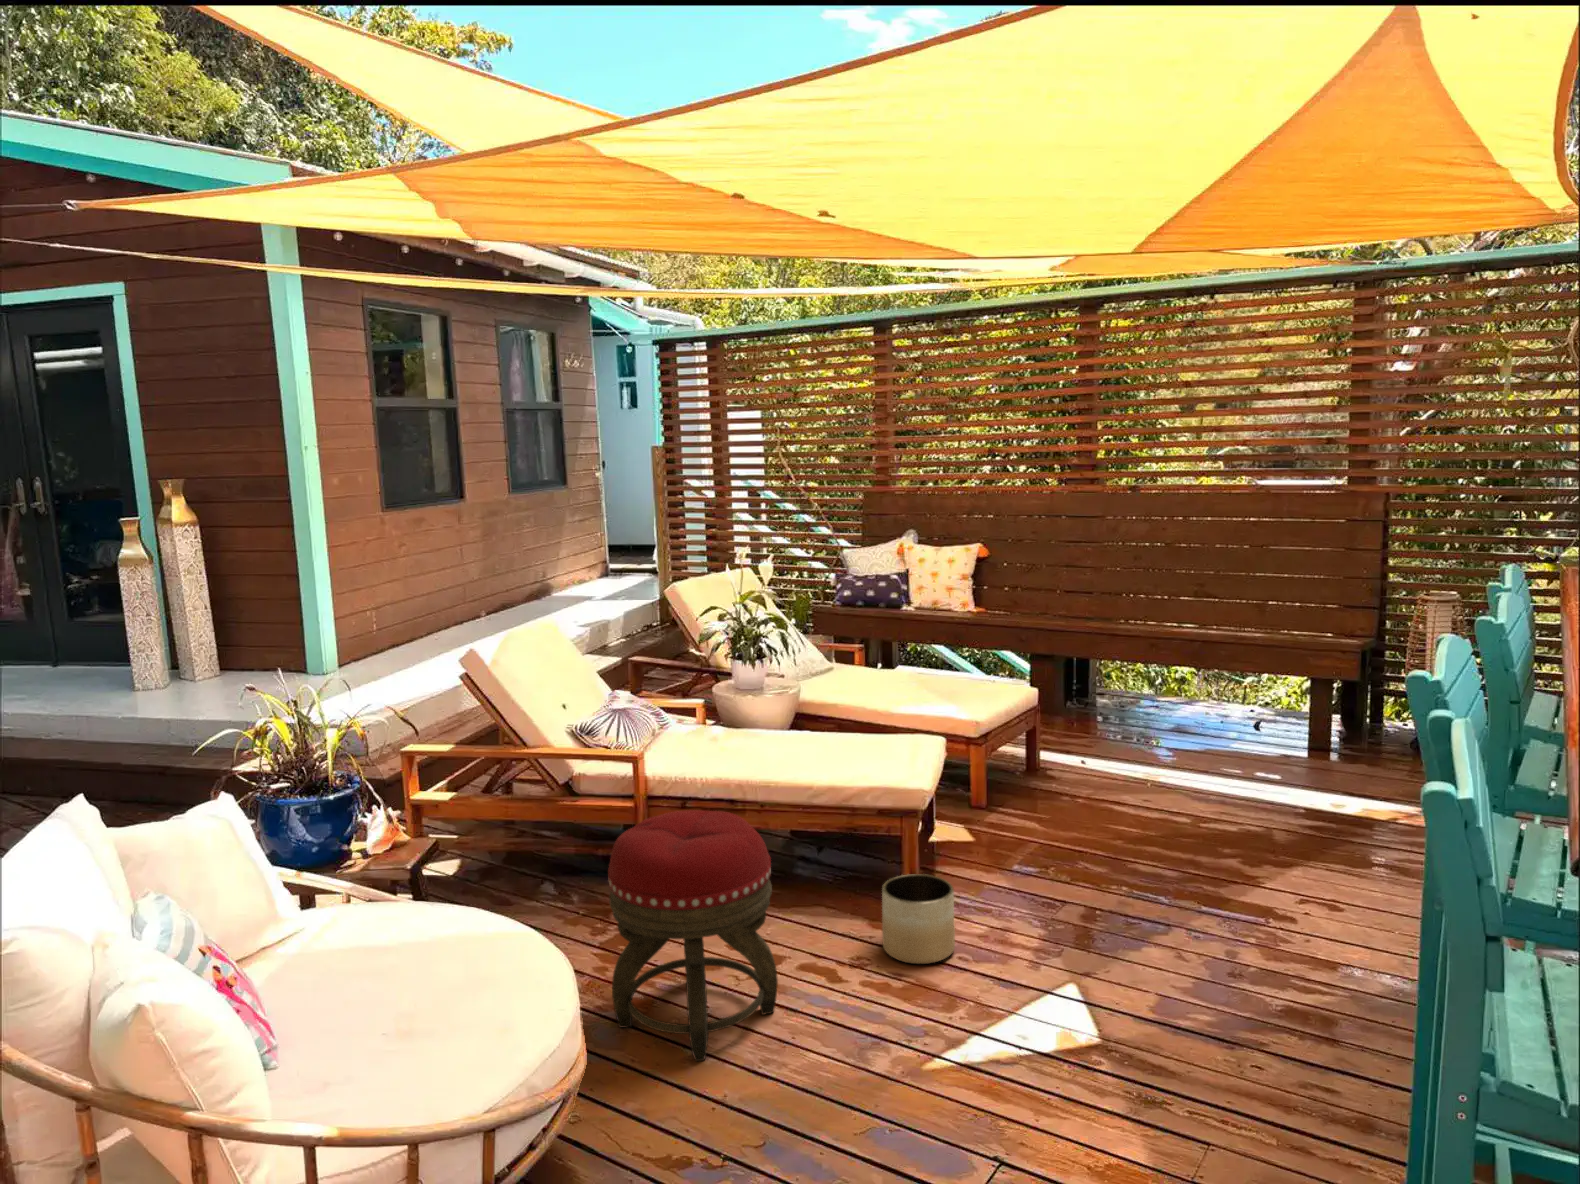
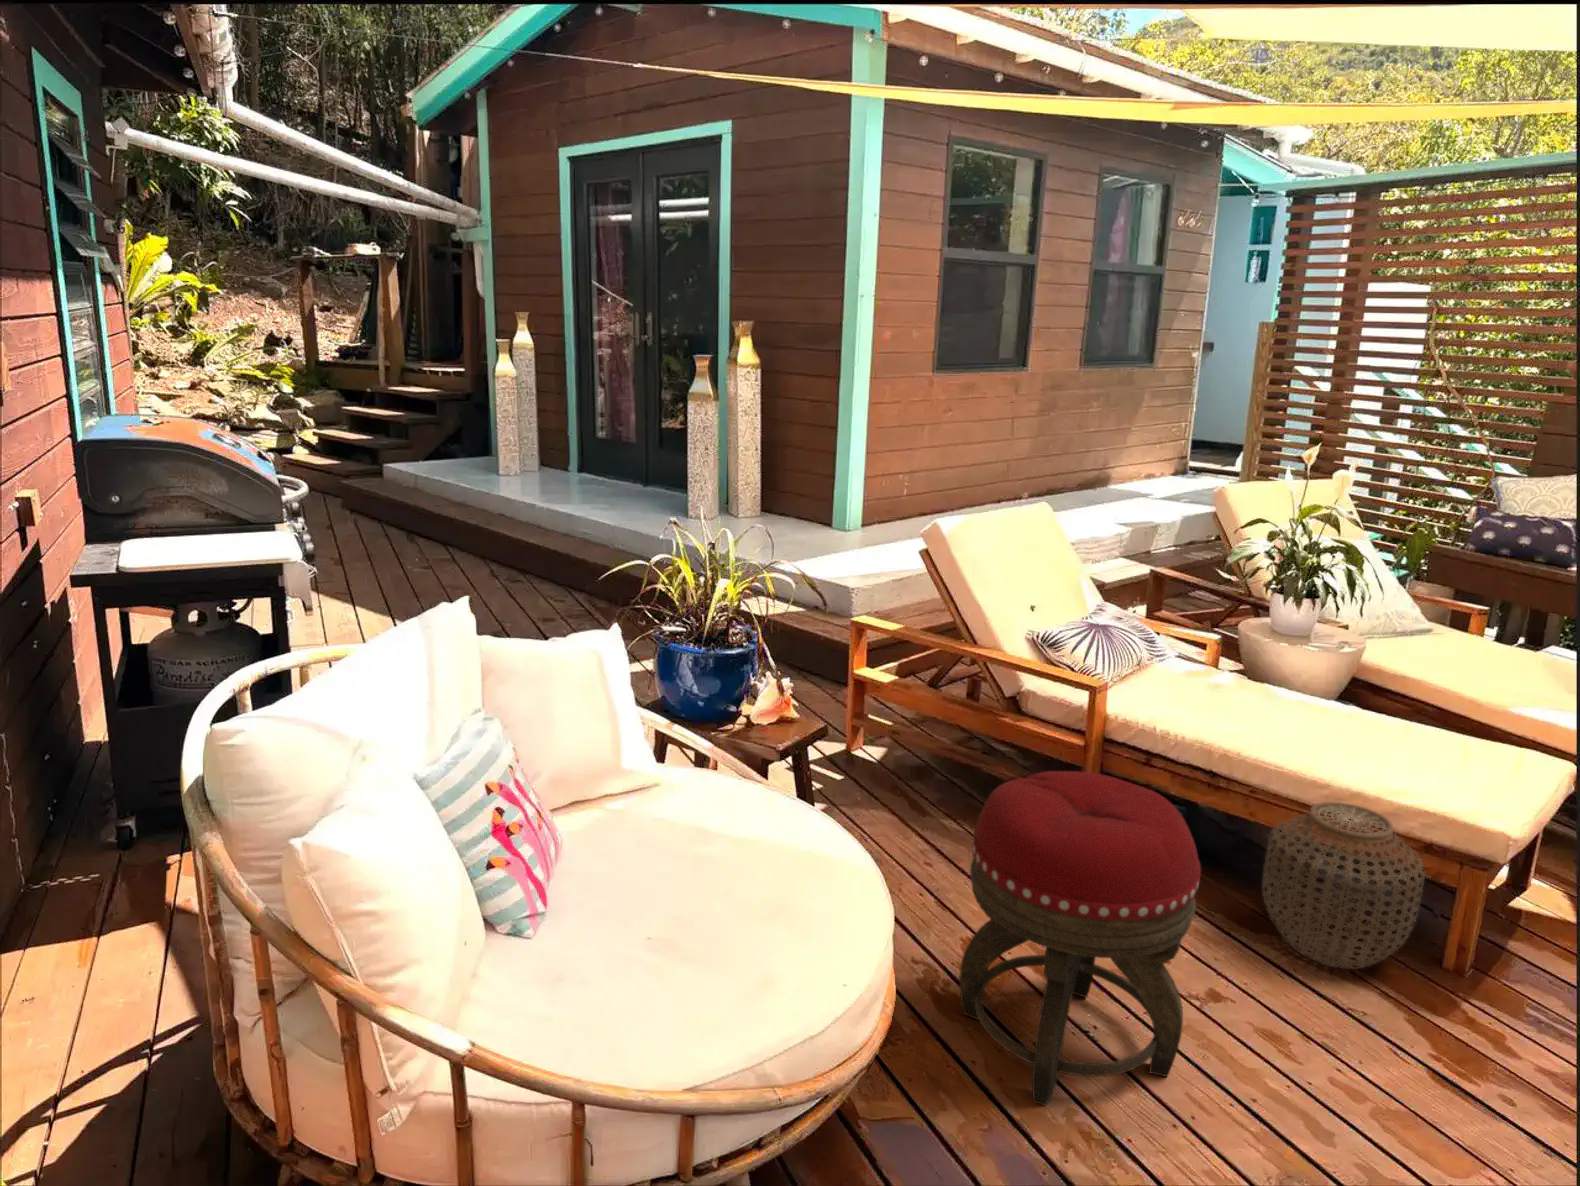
woven basket: none [786,795,886,912] -> present [1262,802,1425,969]
planter: present [882,874,955,964] -> none [1371,952,1511,1100]

